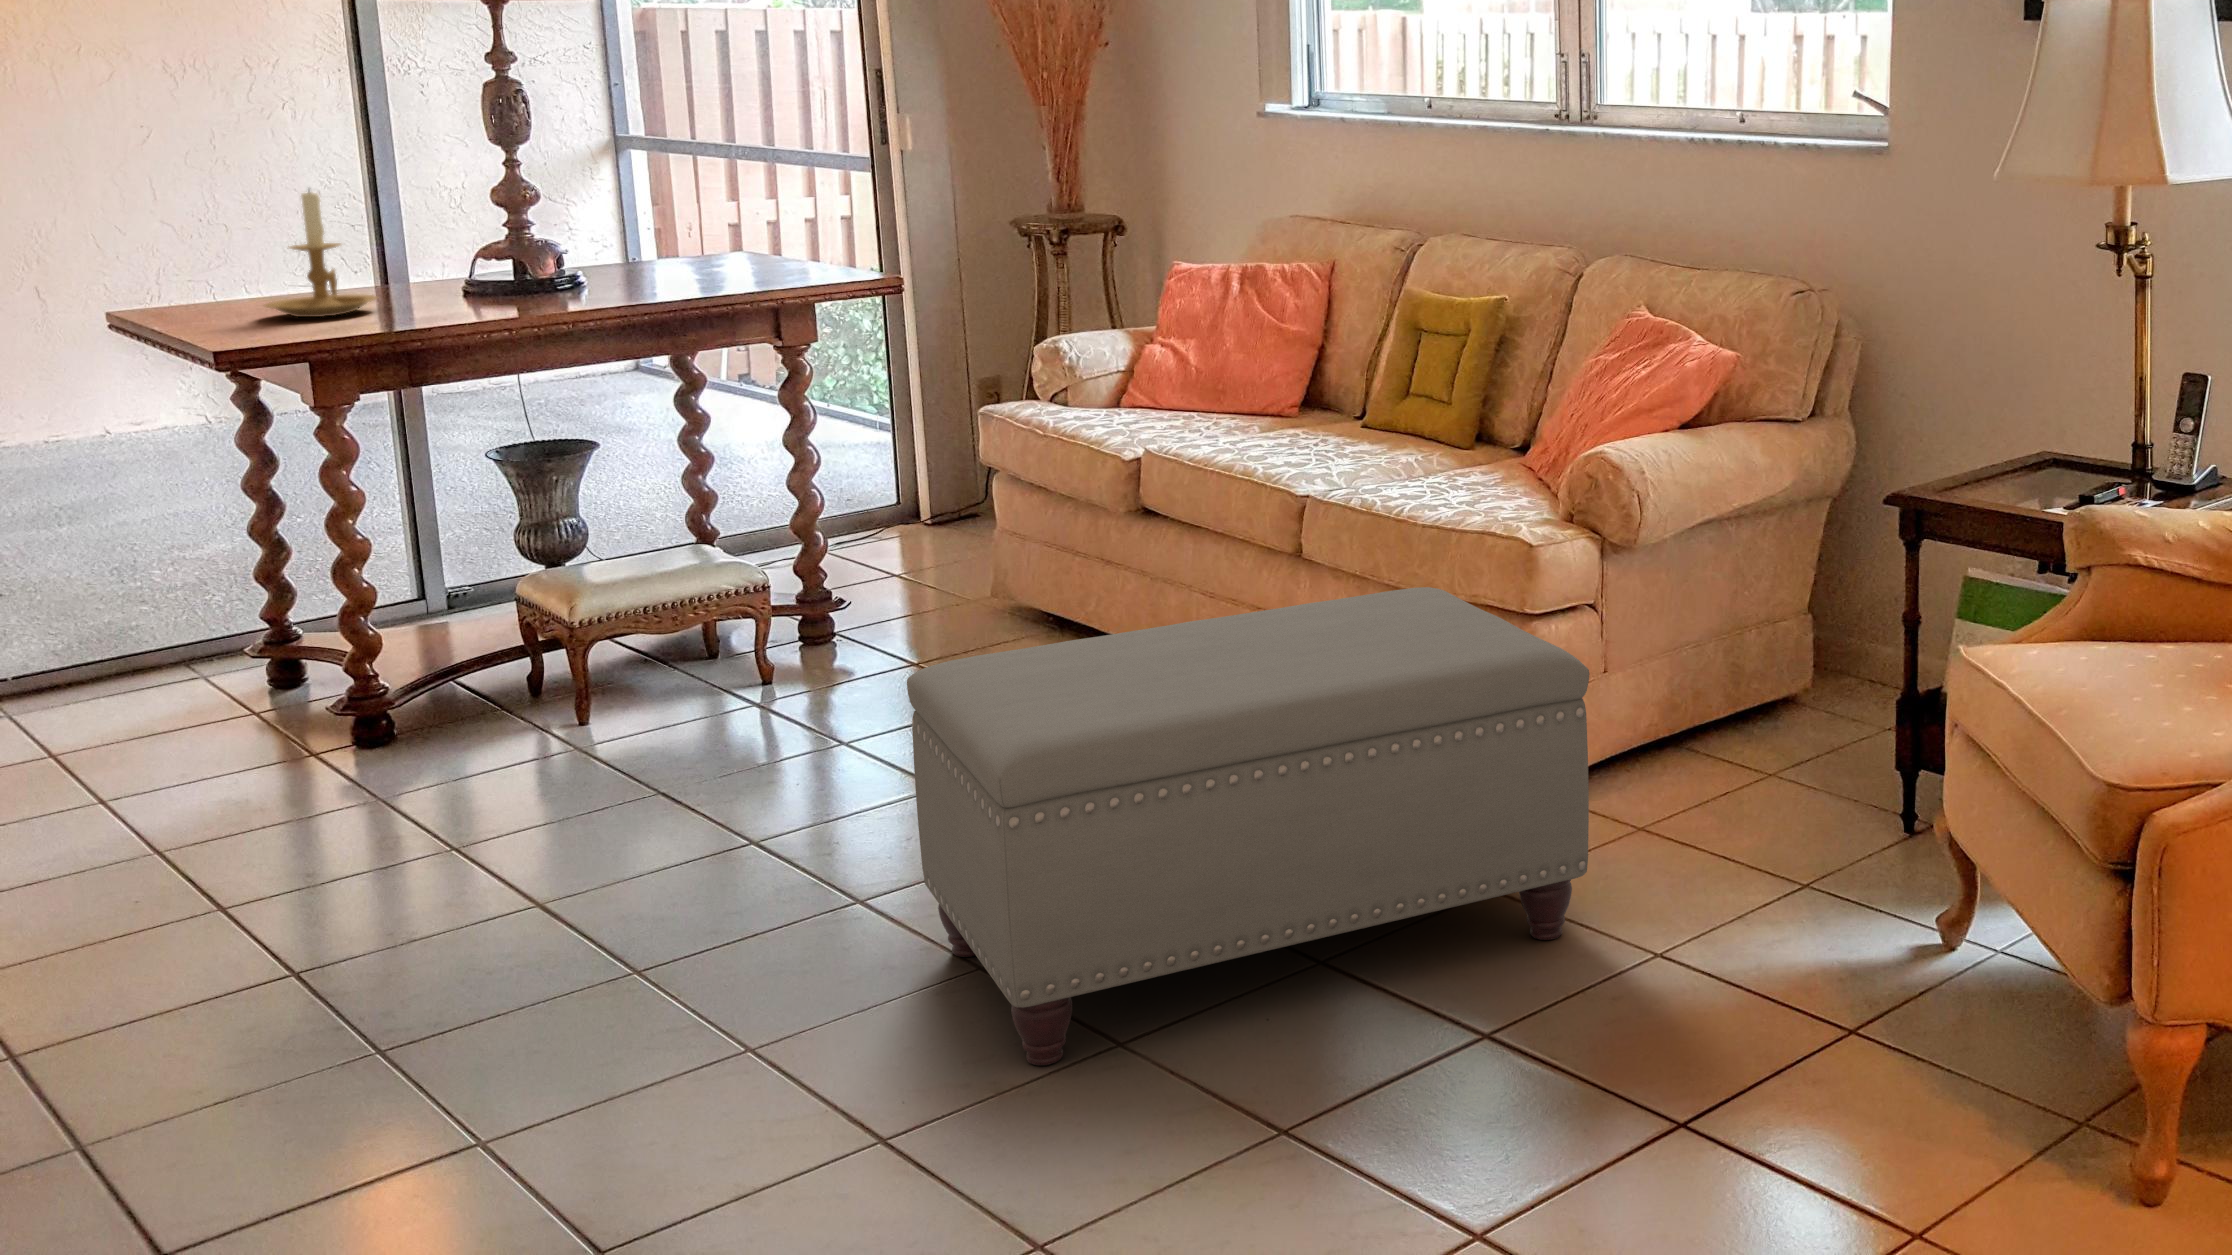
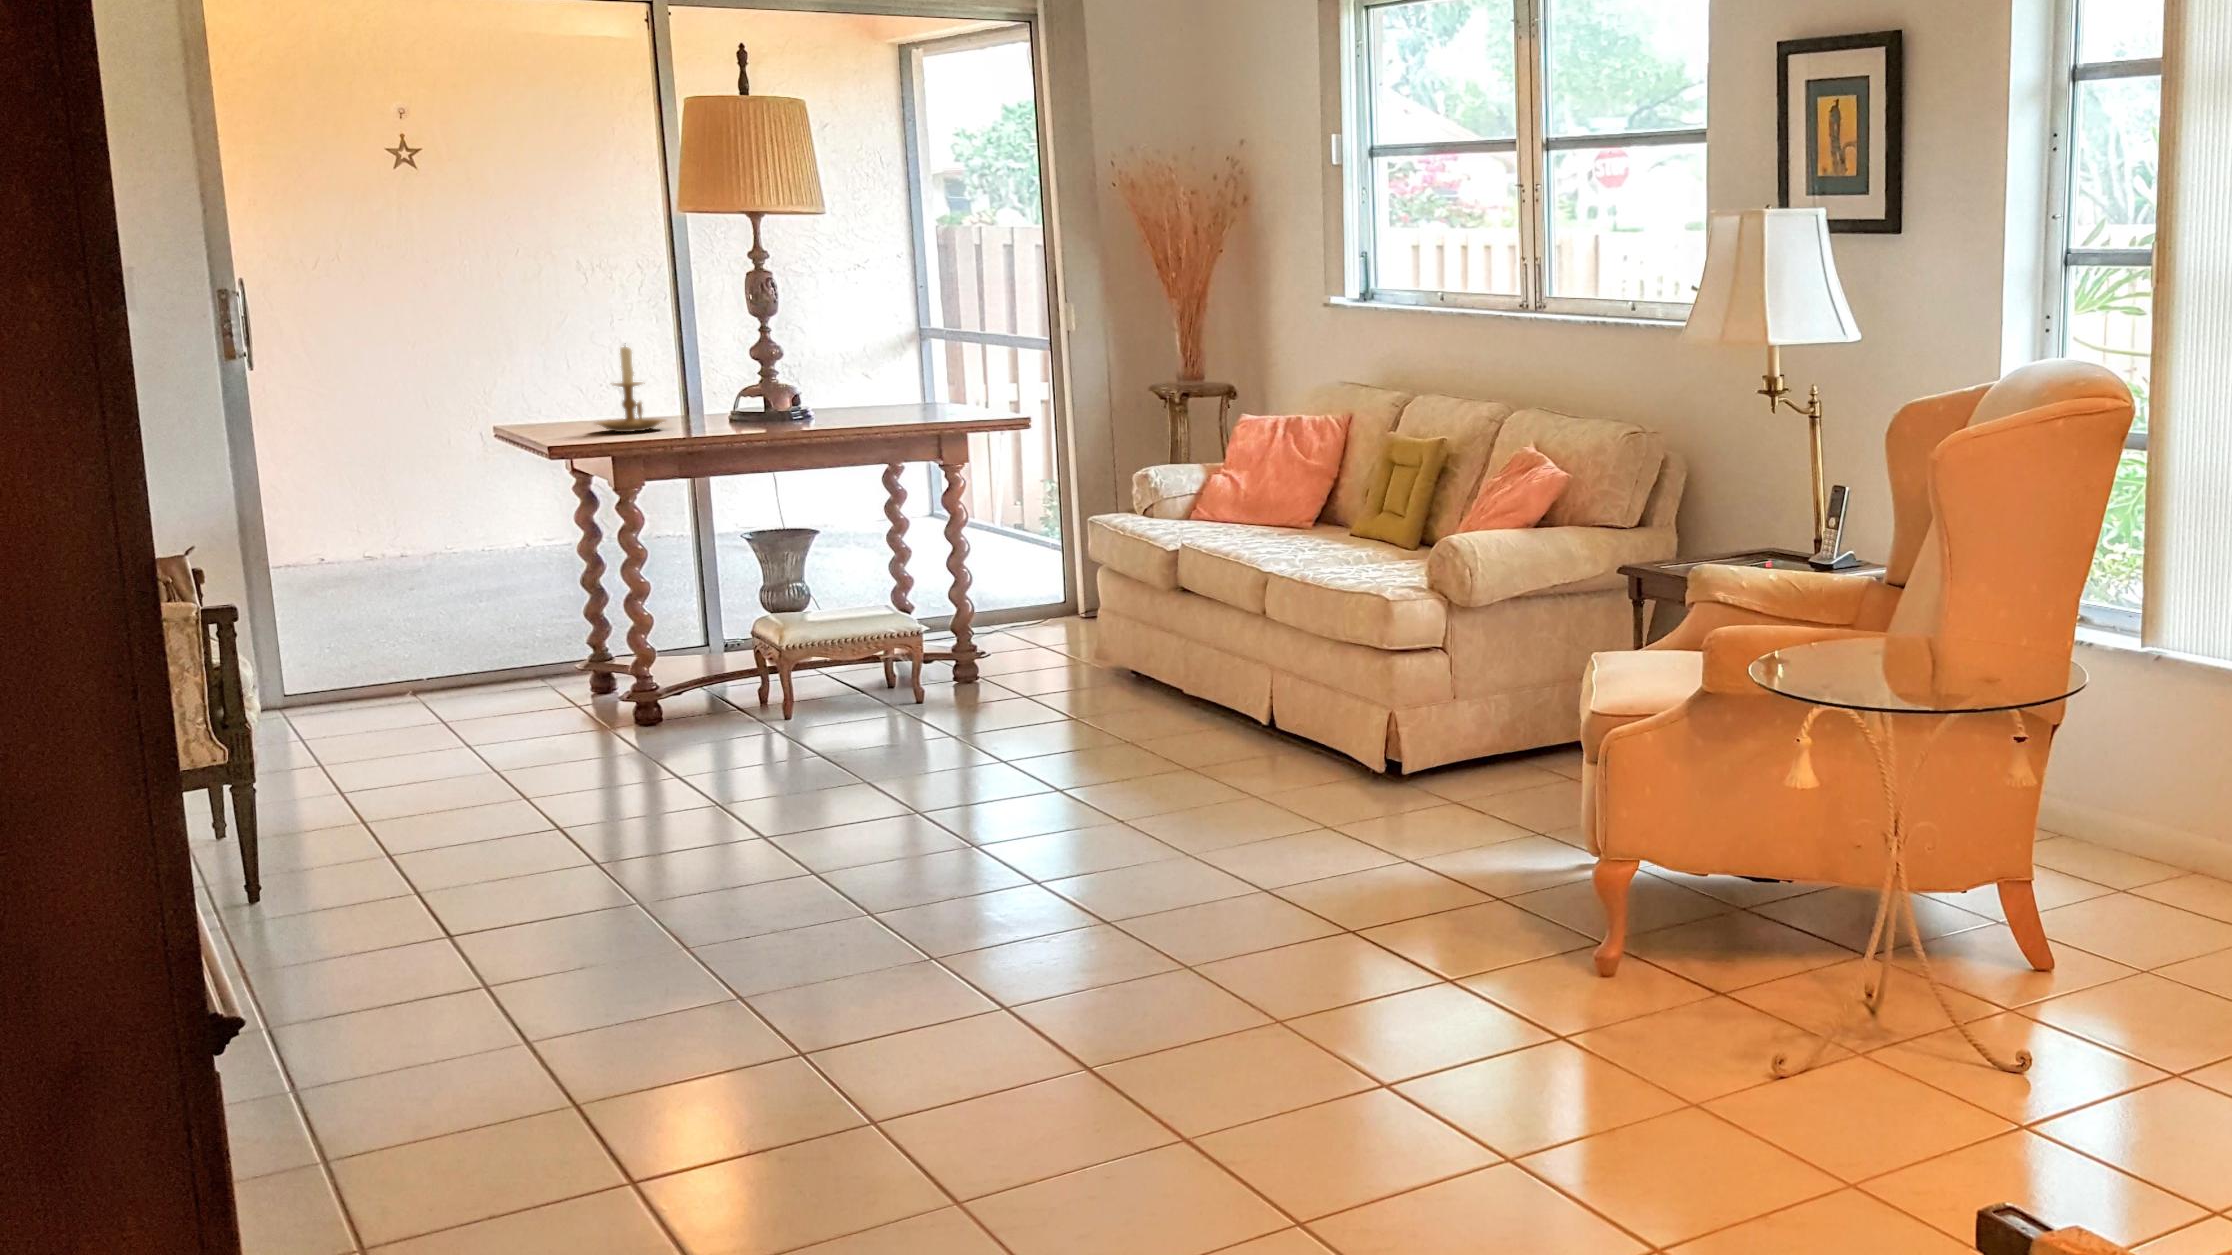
ottoman: present [907,587,1590,1065] -> none [942,618,1366,877]

